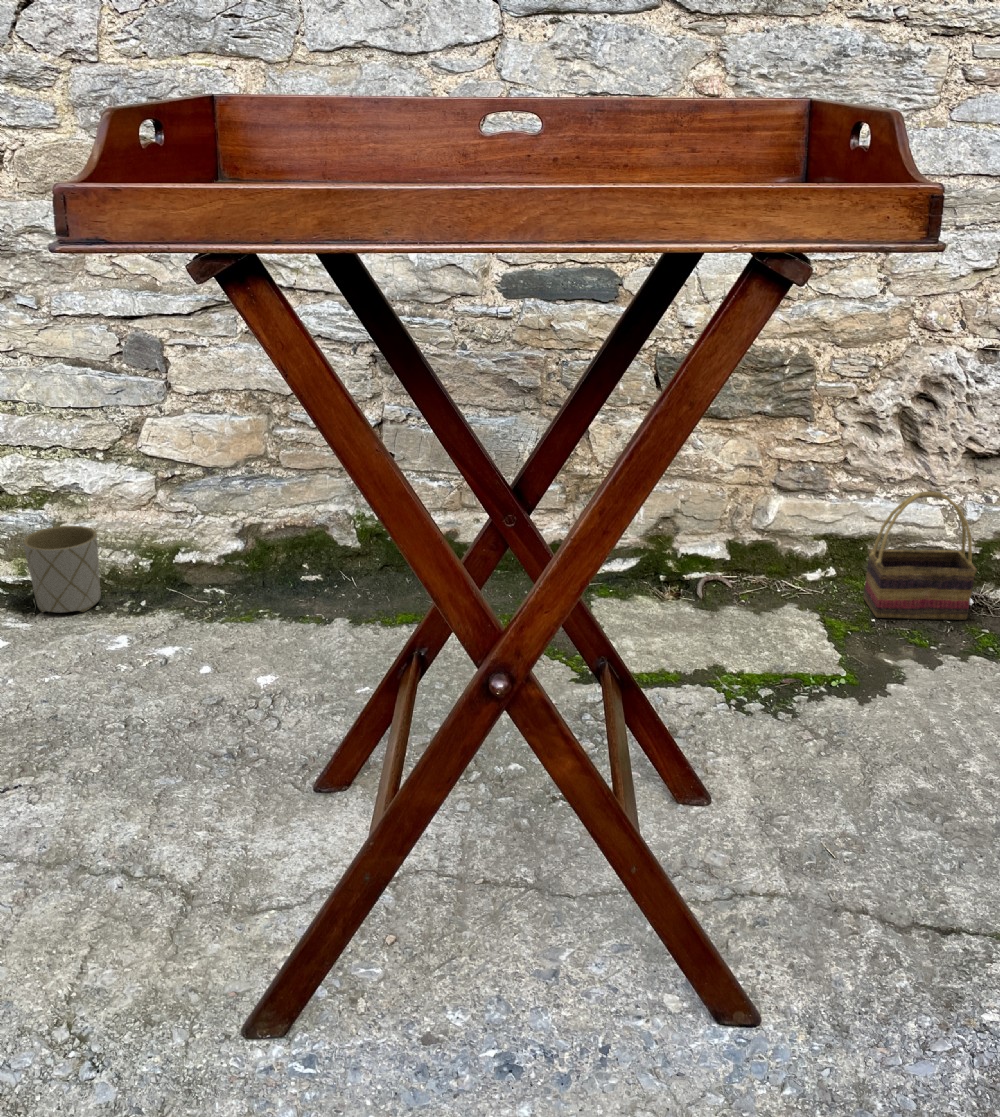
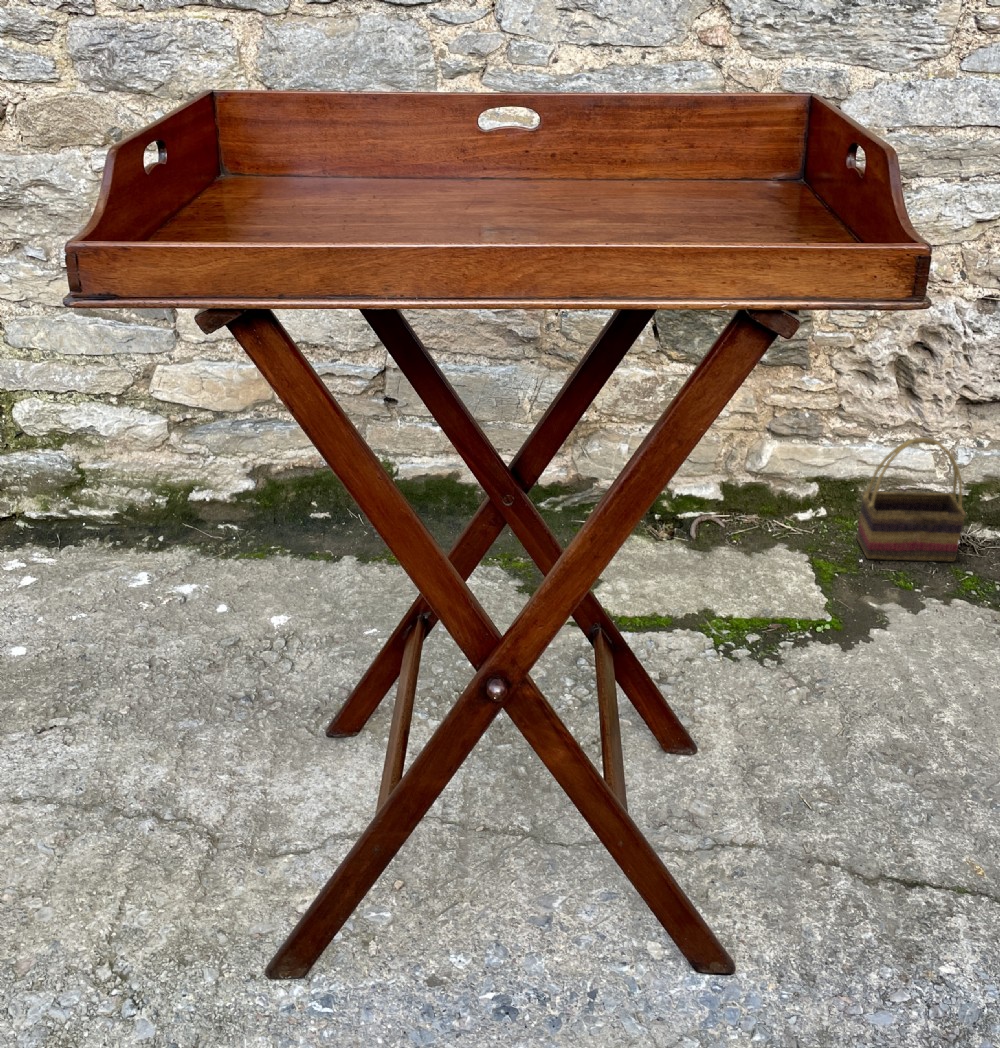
planter: present [23,526,101,613] -> none [43,465,118,550]

